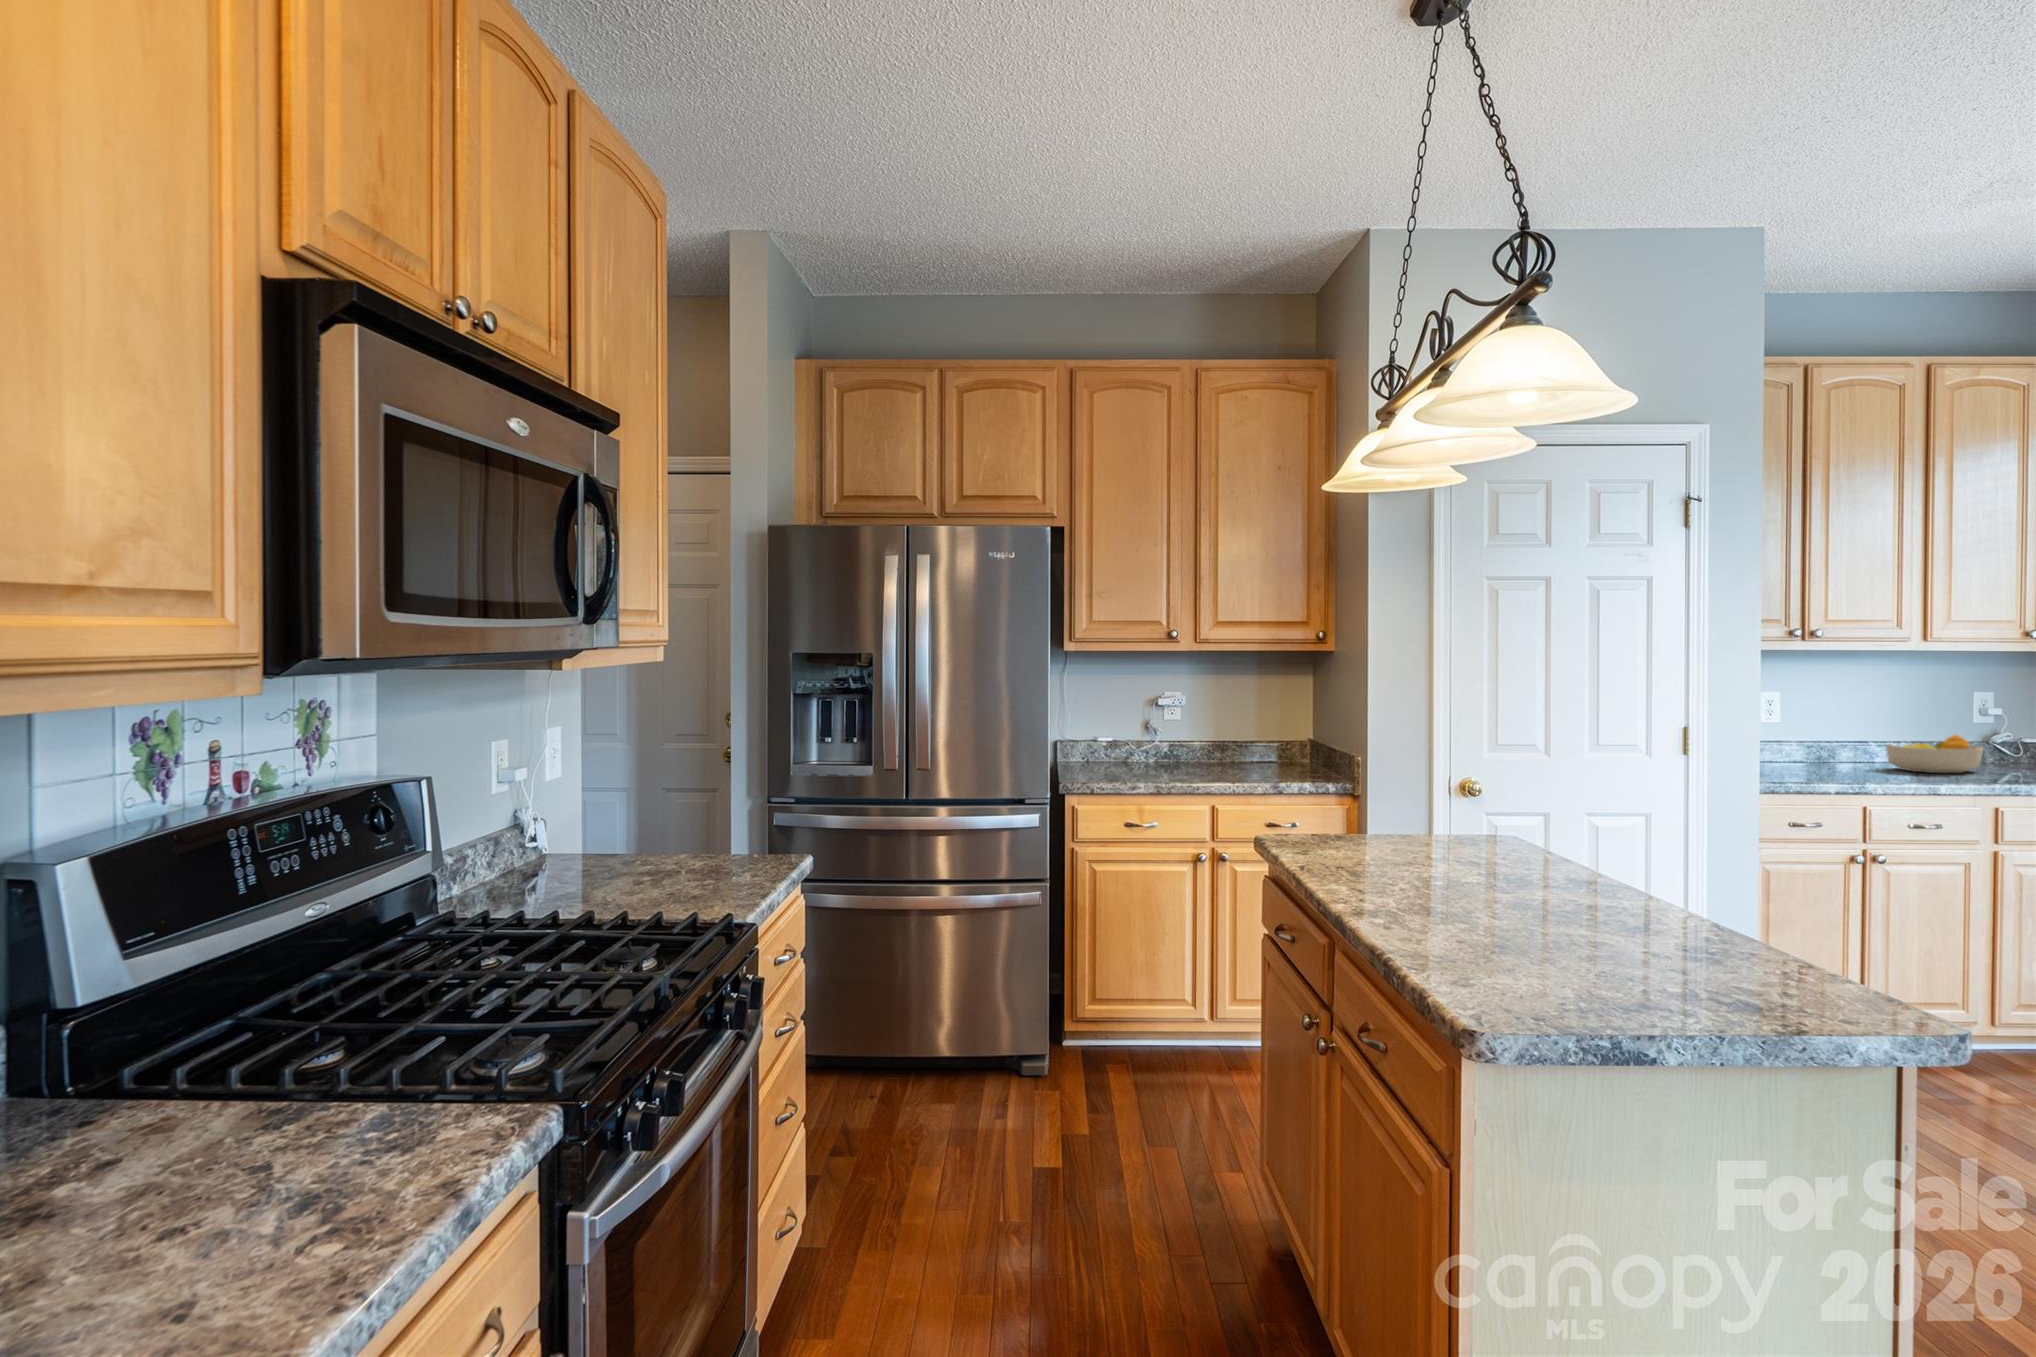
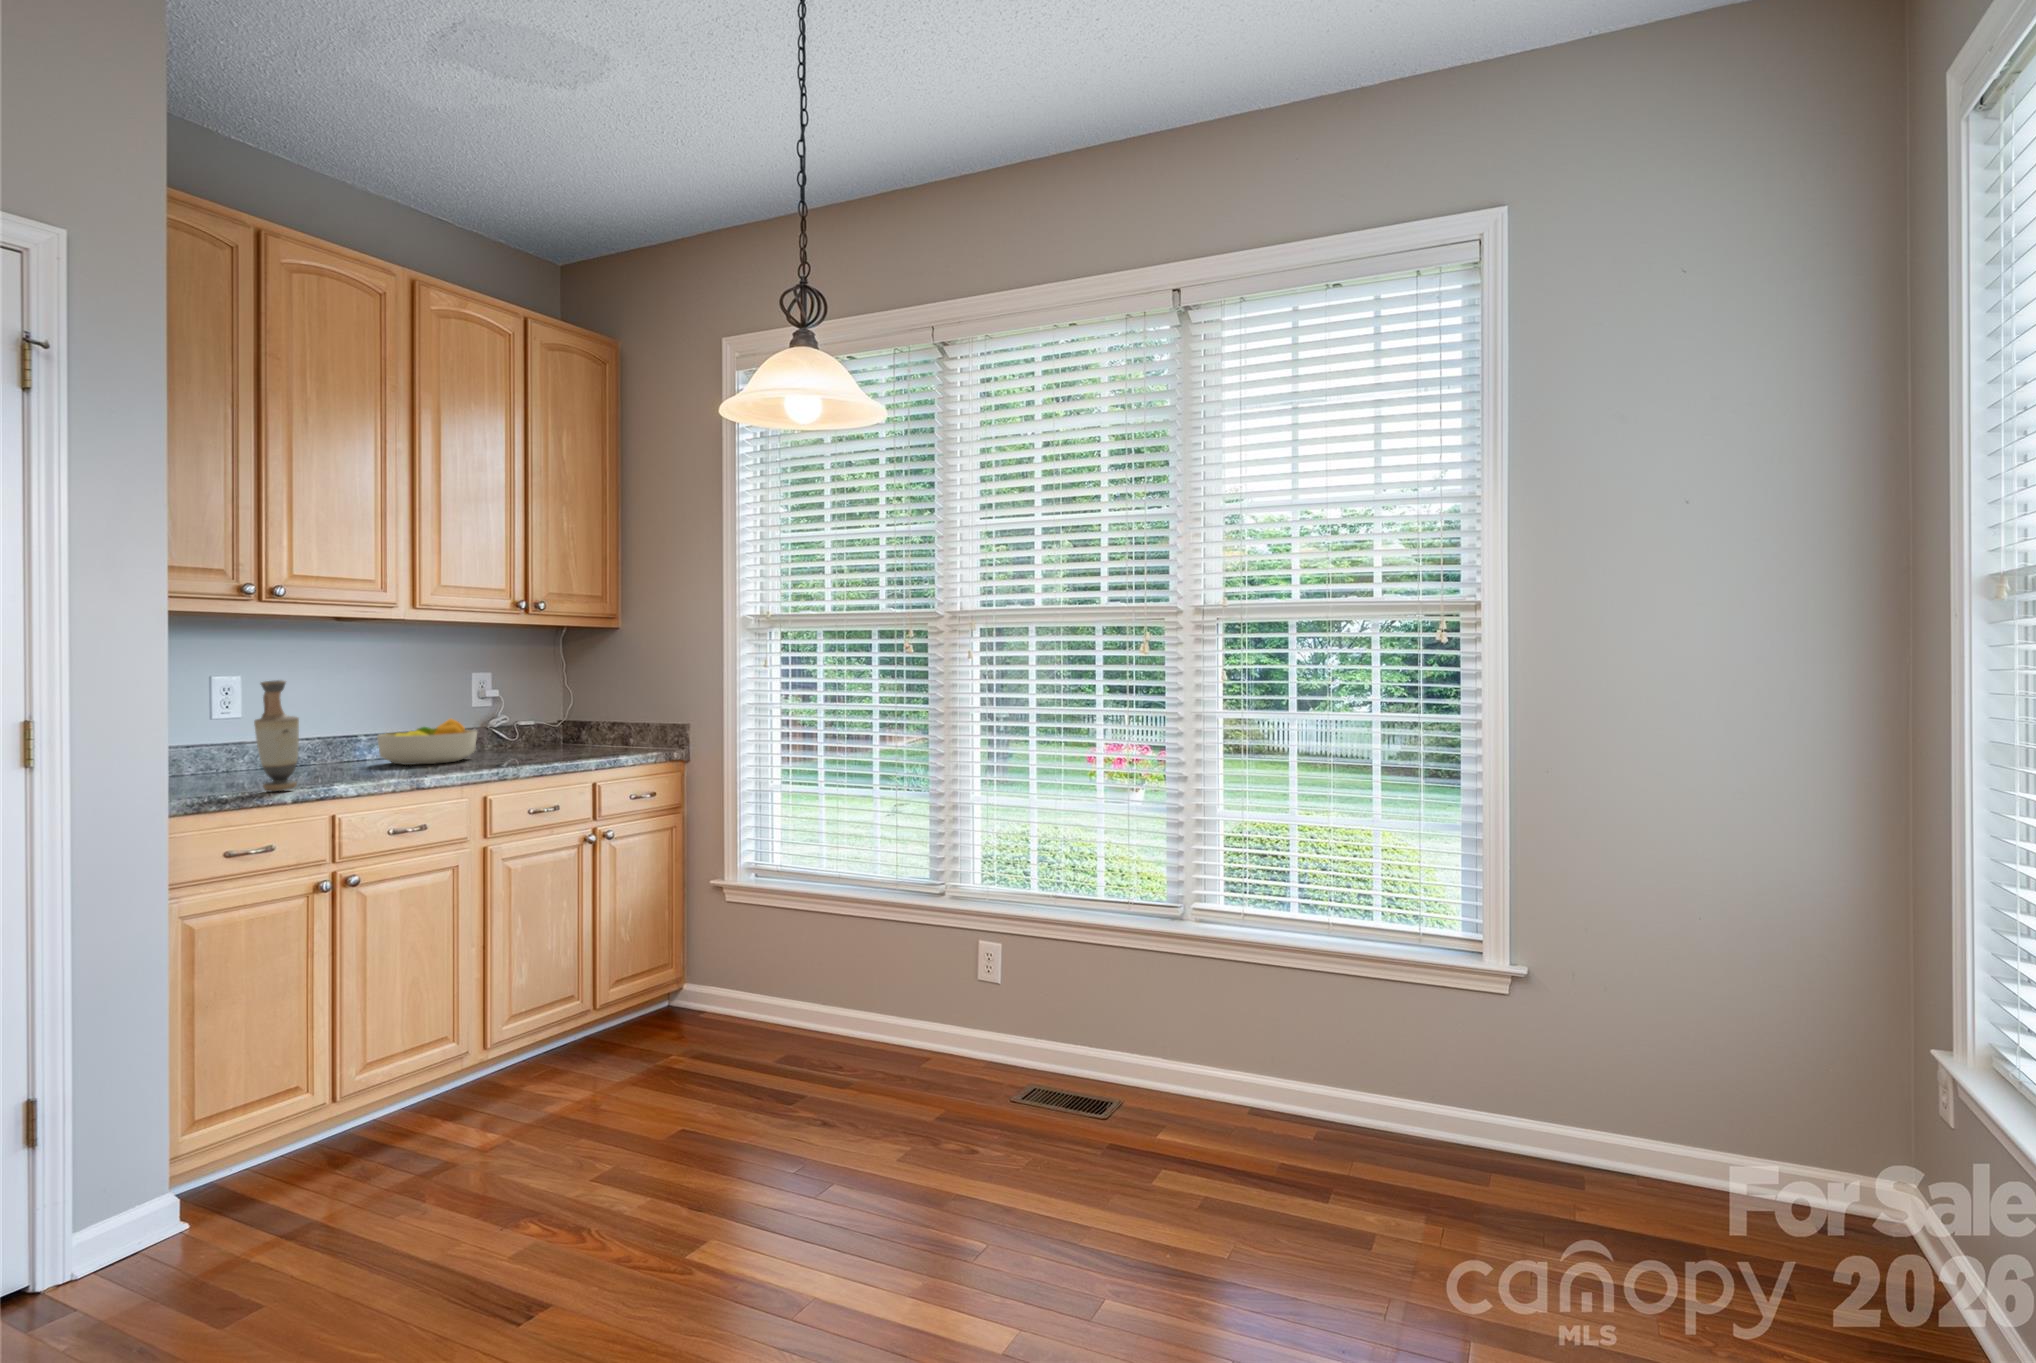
vase: none [1807,704,1840,784] -> present [254,680,299,791]

